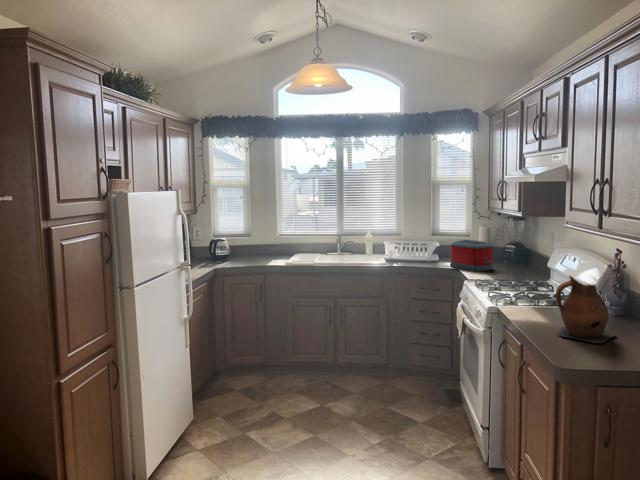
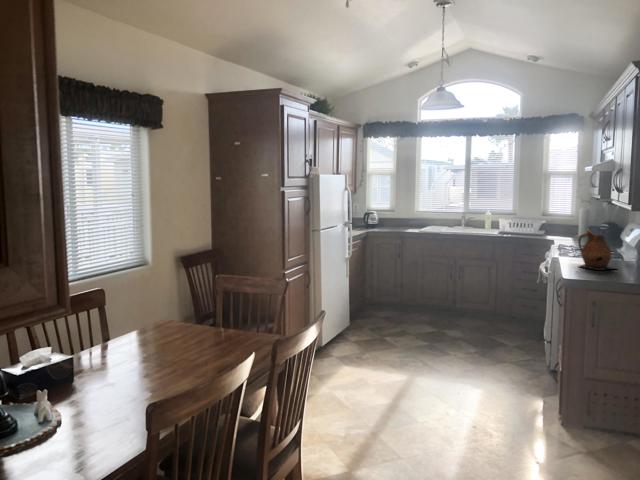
toaster: present [450,240,493,271] -> none [547,217,581,241]

